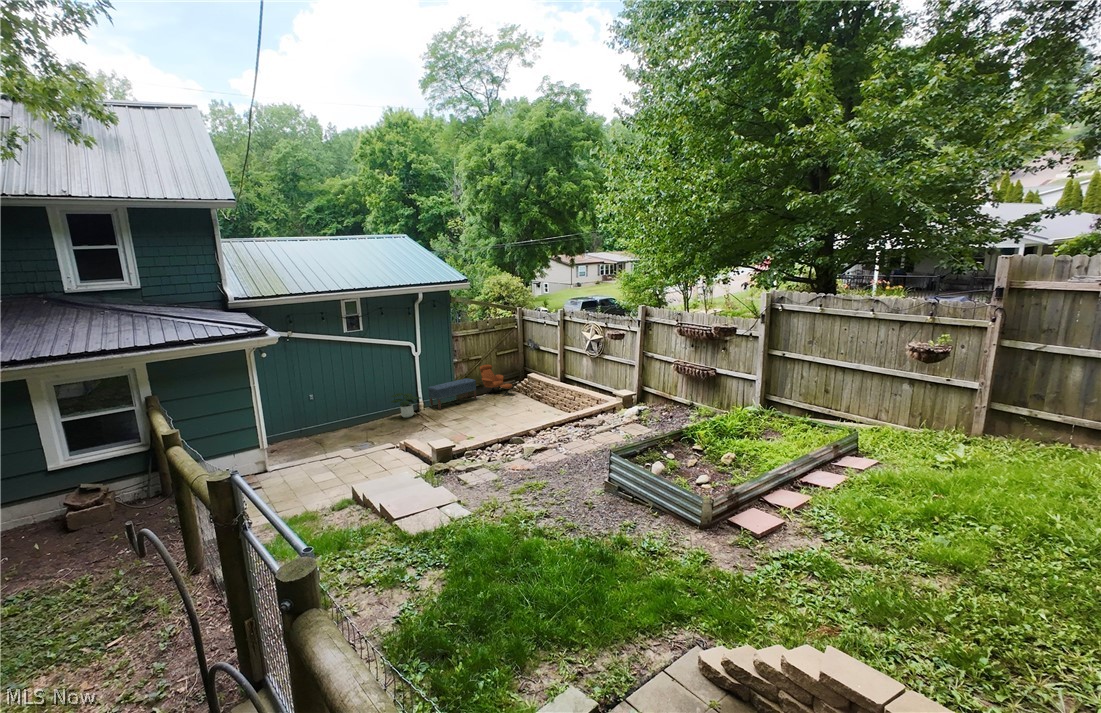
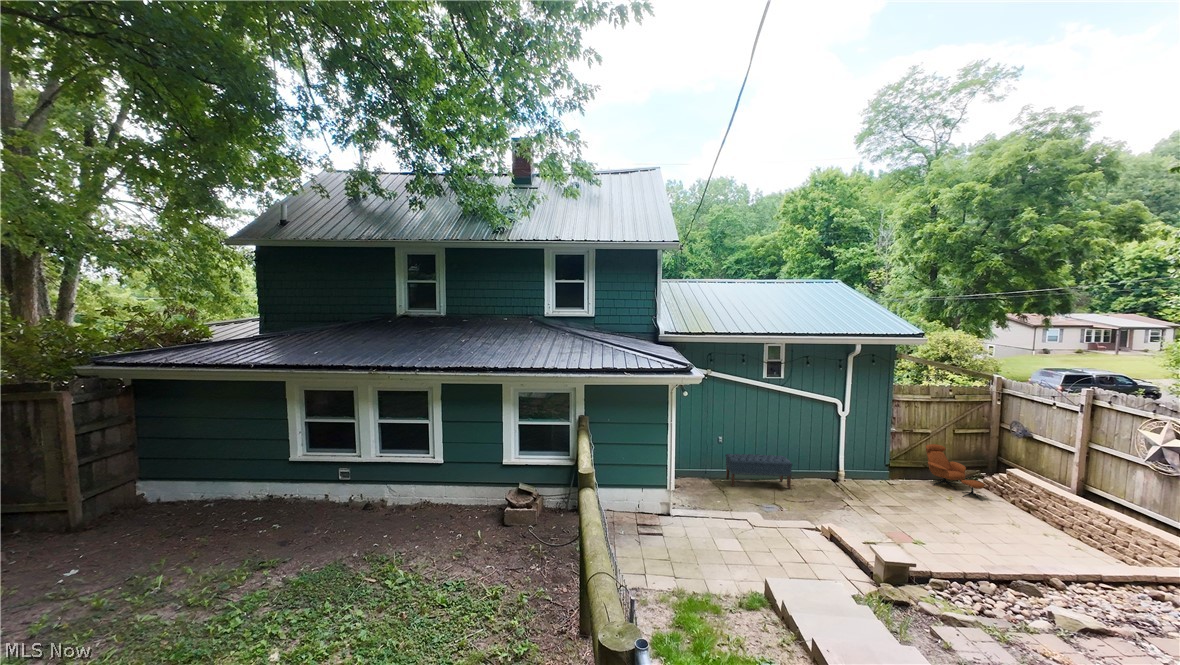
bench: present [427,378,477,410] -> present [725,454,792,489]
potted plant: present [391,393,421,418] -> none [802,456,843,489]

